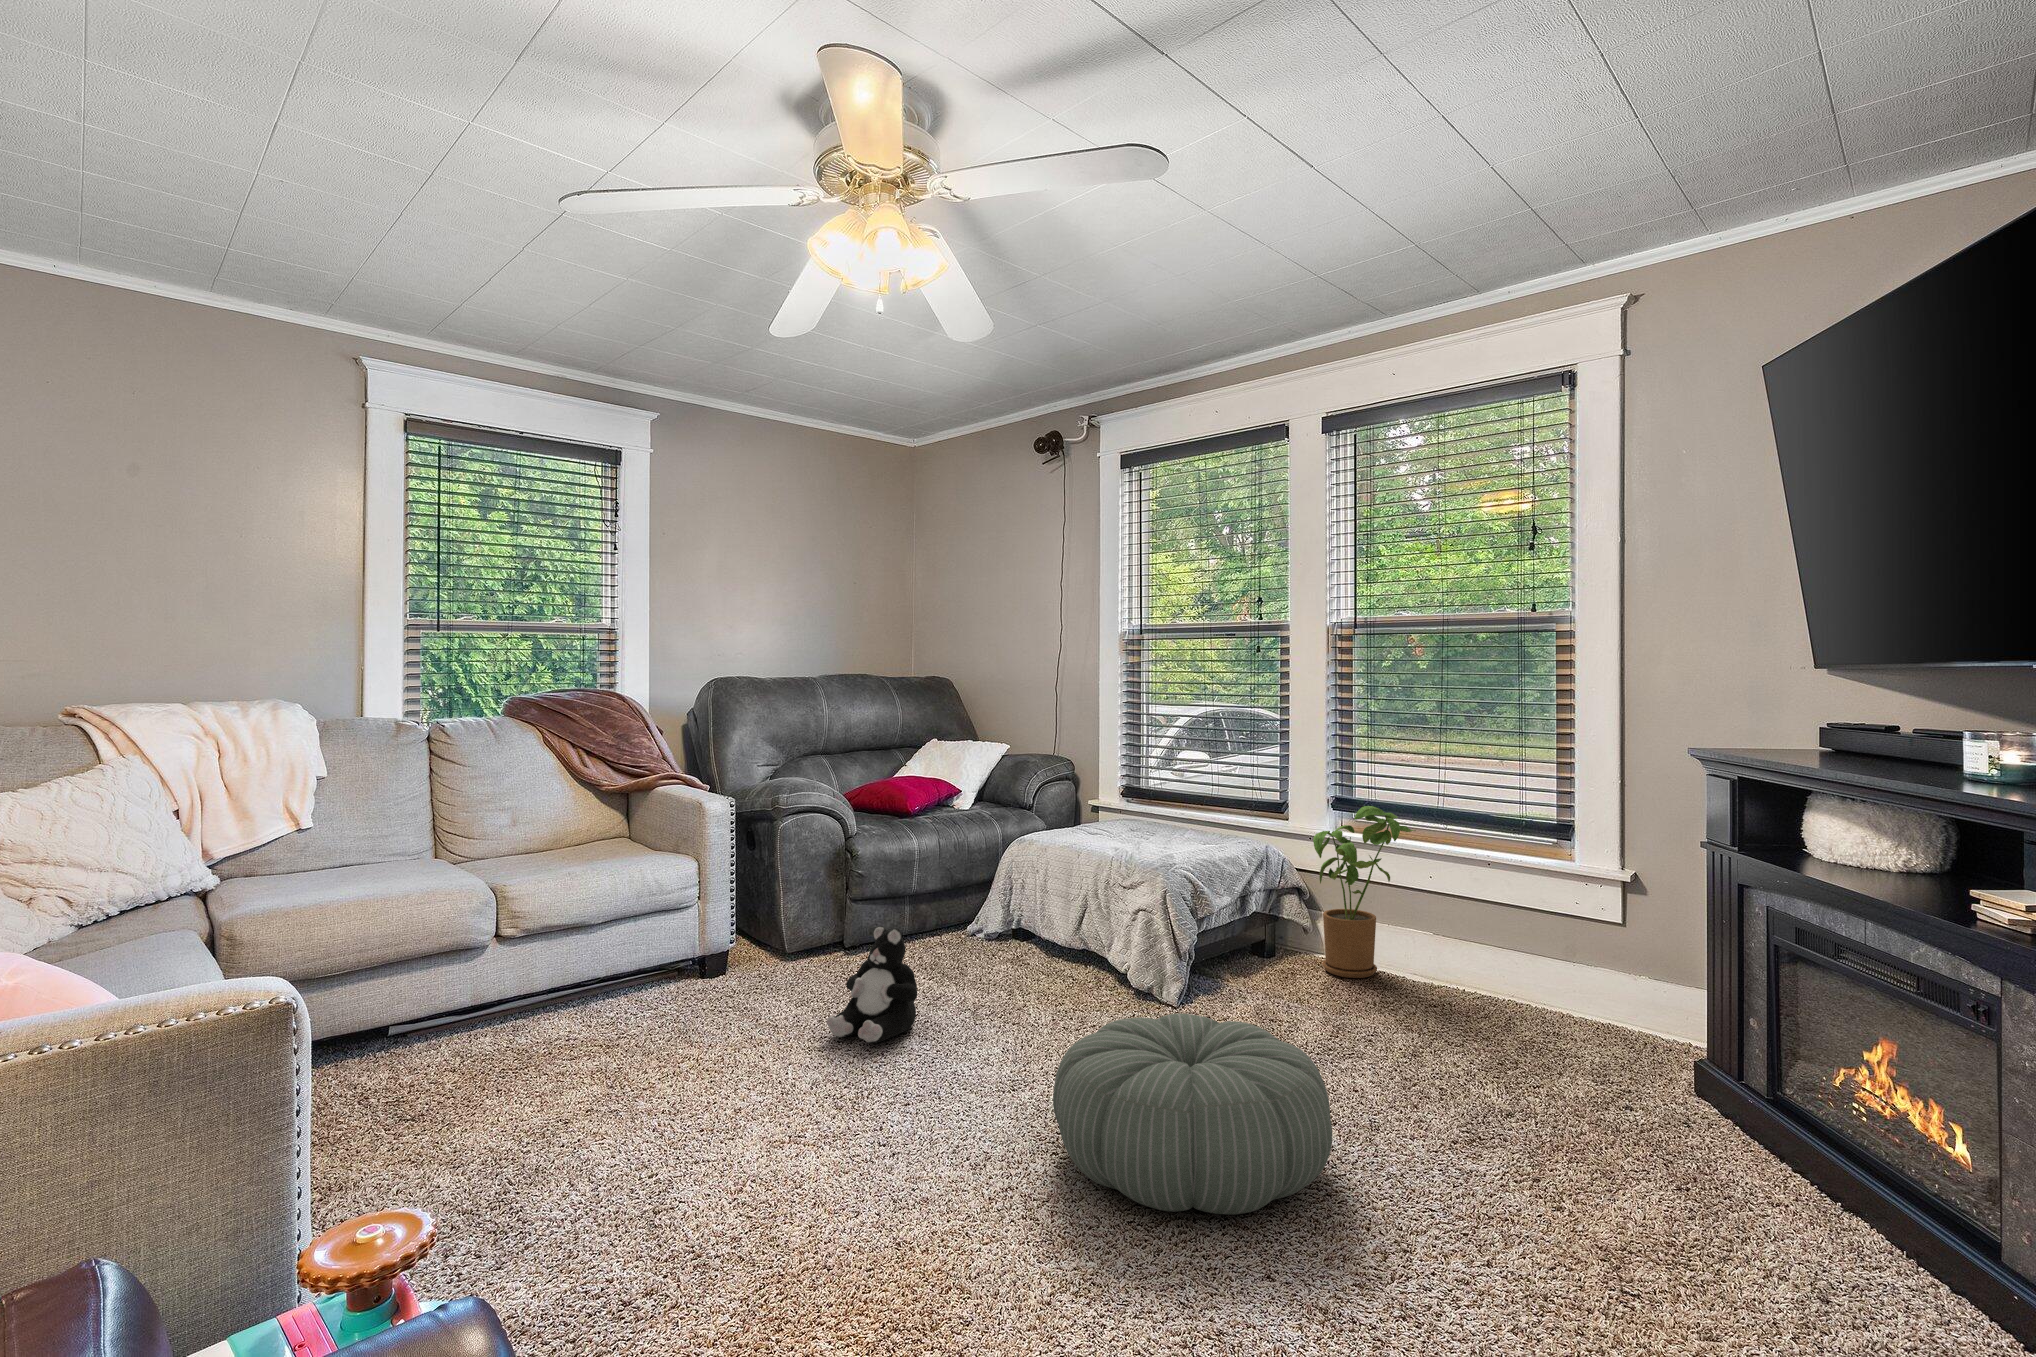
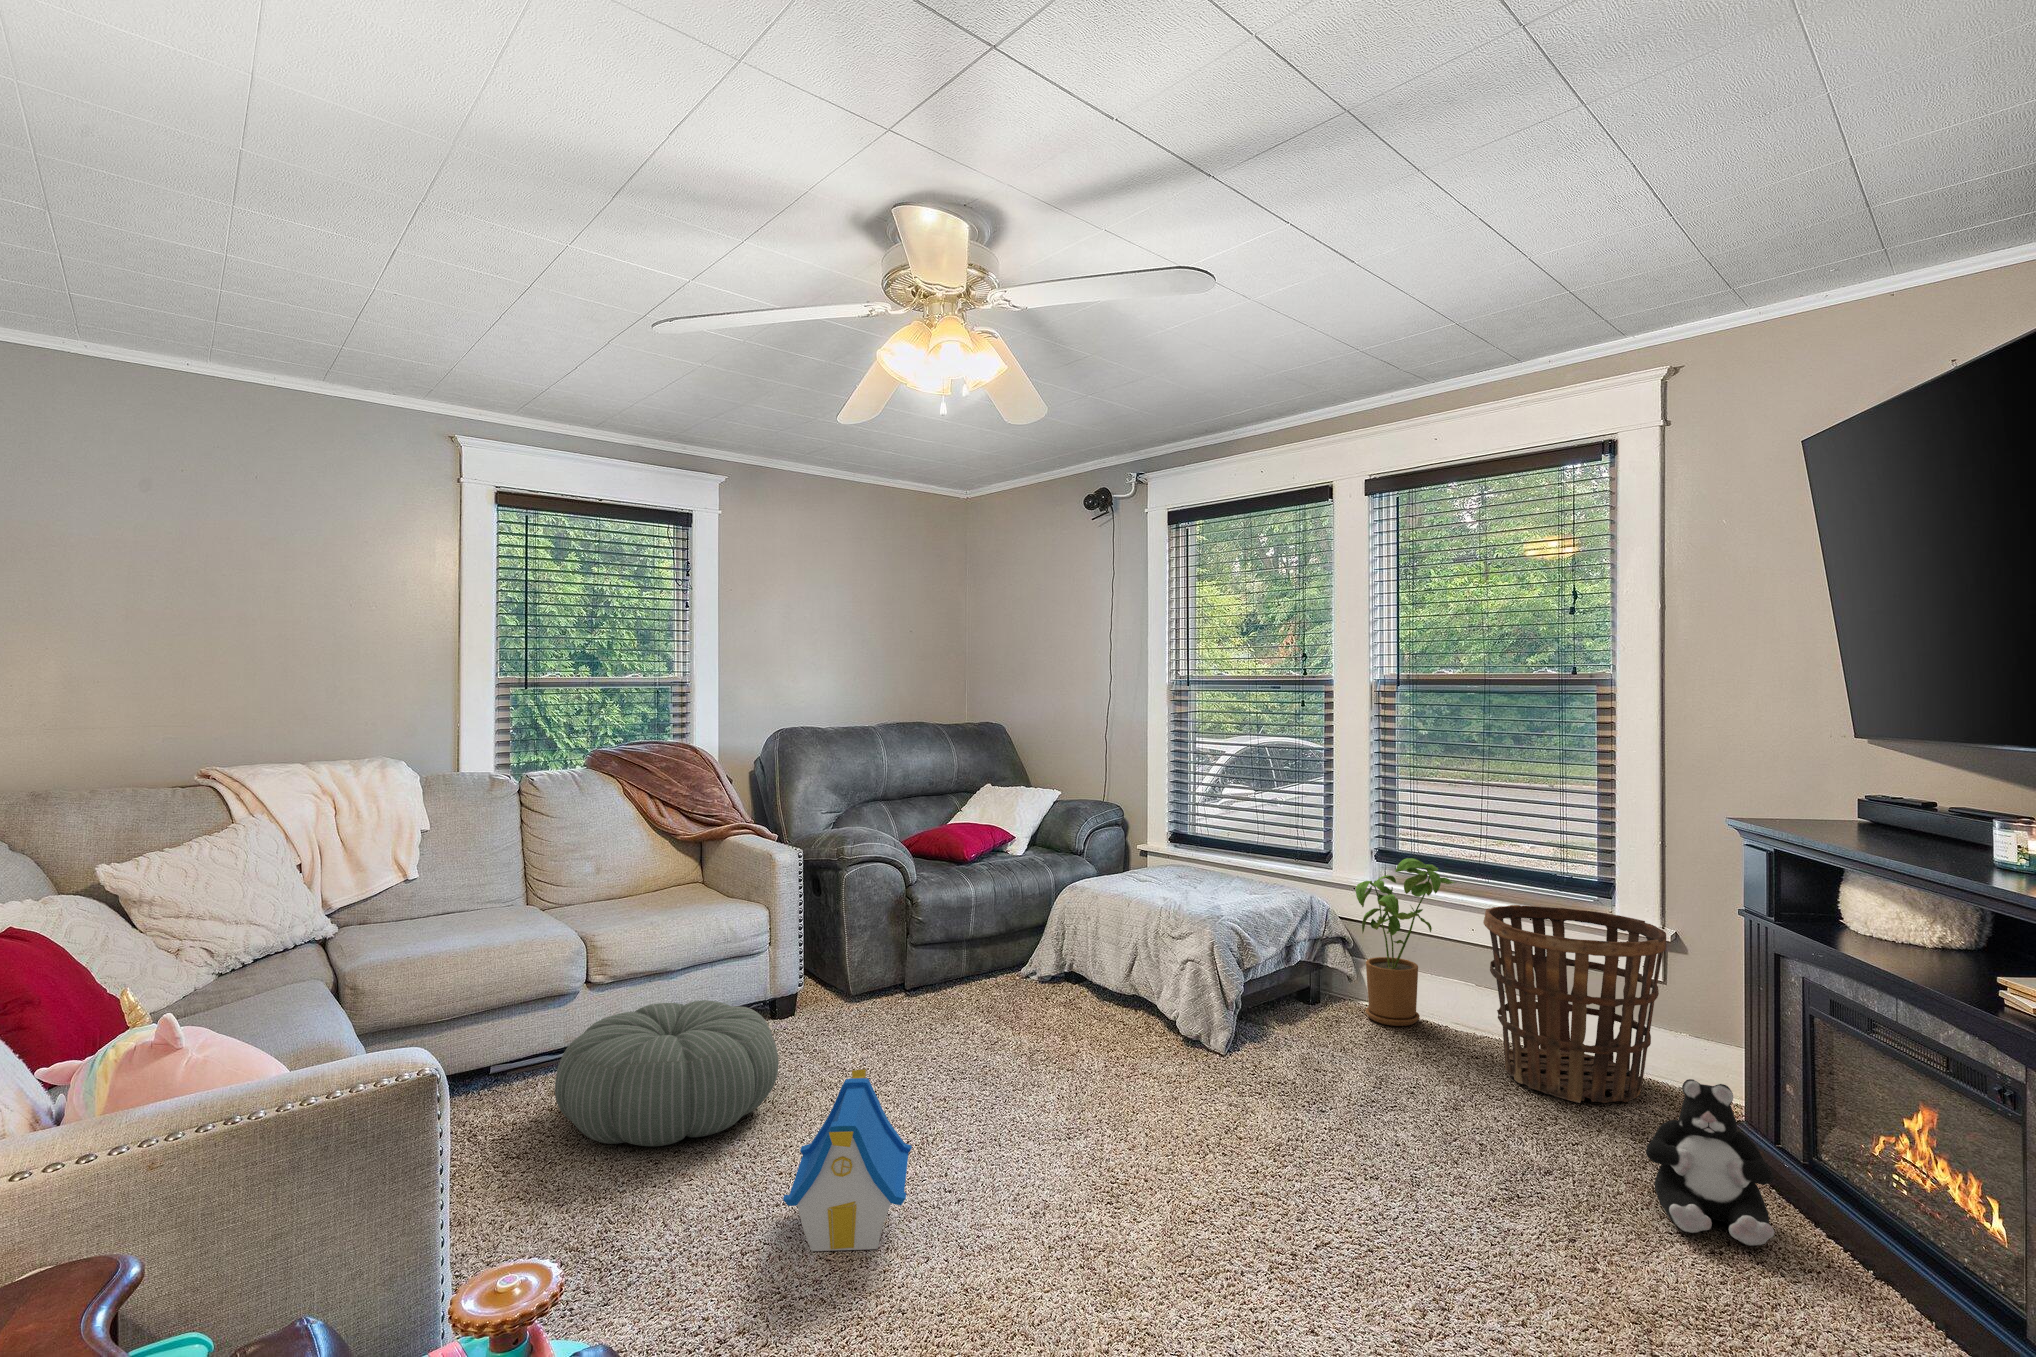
basket: none [1443,851,1628,1048] -> present [1483,905,1666,1103]
plush toy: present [827,926,917,1043] -> present [1646,1079,1775,1246]
pouf: present [1053,1013,1332,1215] -> present [555,1000,779,1146]
toy house: none [701,1018,844,1208] -> present [783,1069,912,1251]

